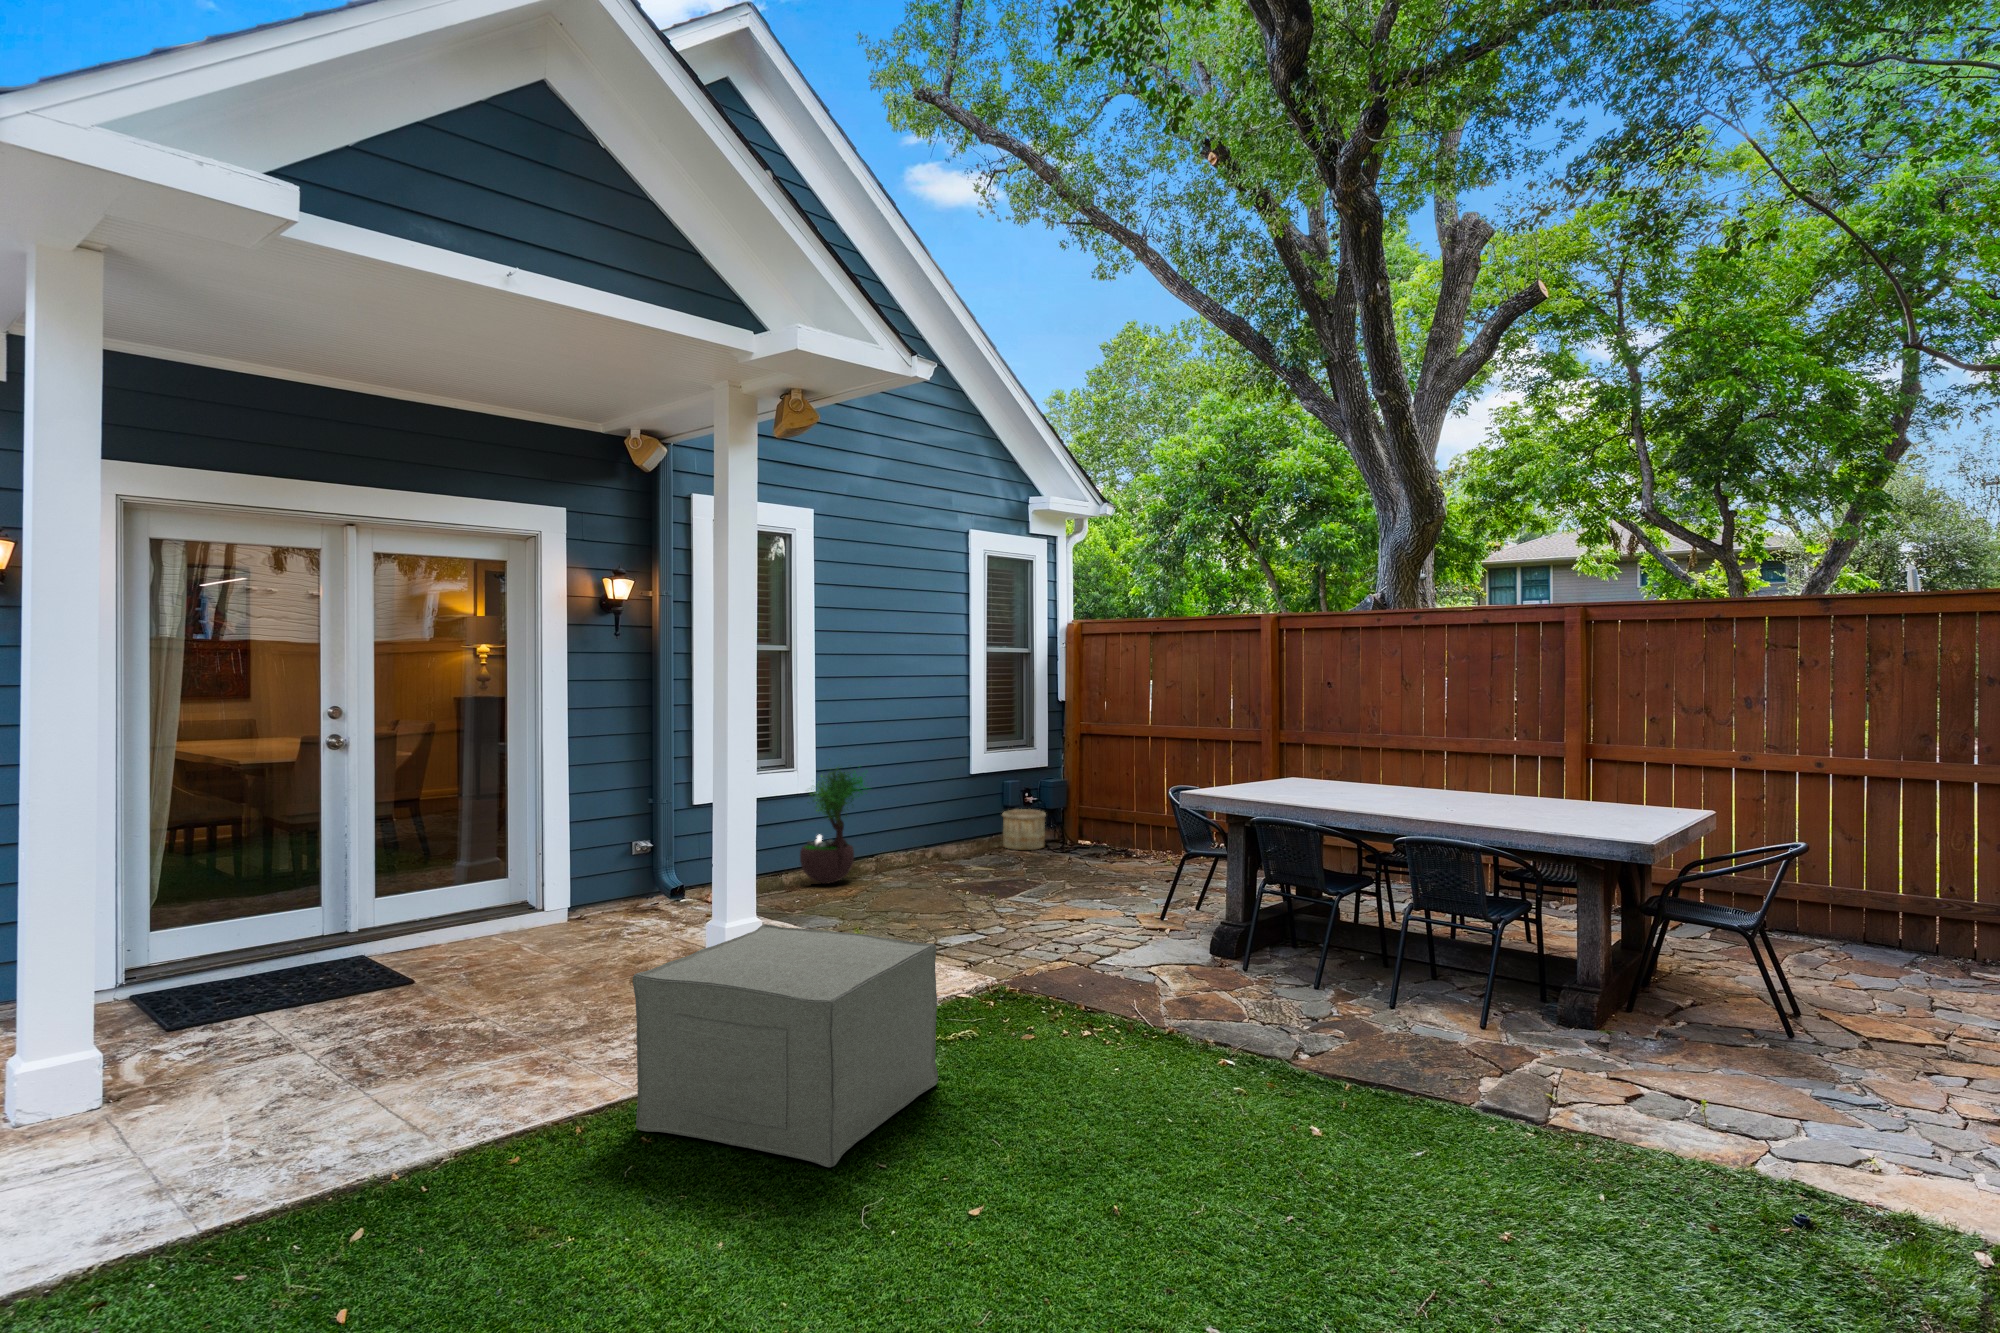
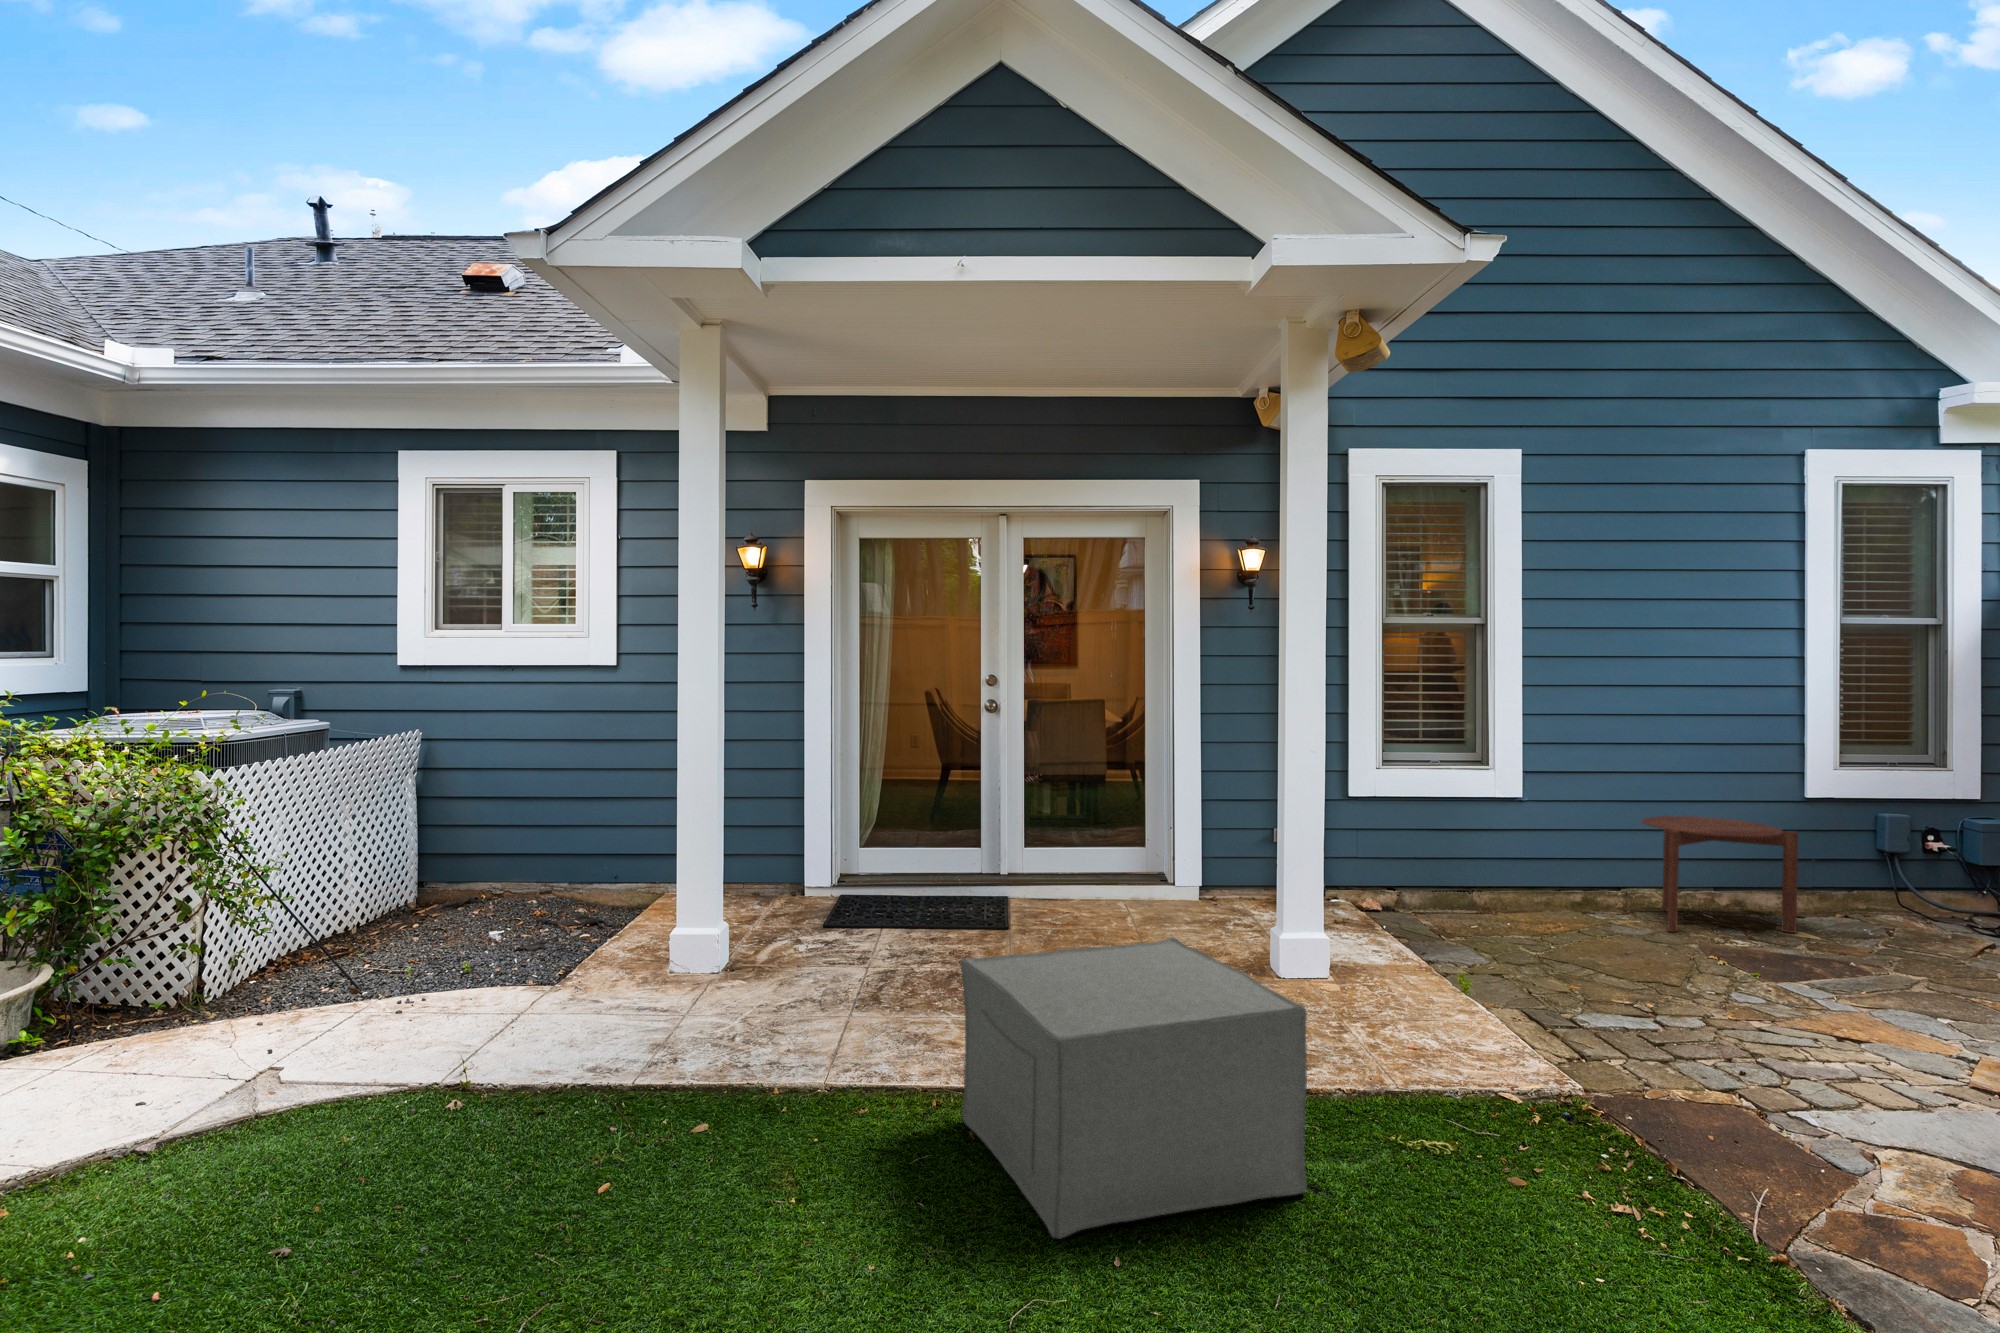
potted tree: present [800,759,866,884] -> none [1488,758,1586,914]
side table: none [895,793,988,879] -> present [1641,815,1798,933]
wooden bucket: present [1002,809,1046,850] -> none [1858,858,1947,923]

